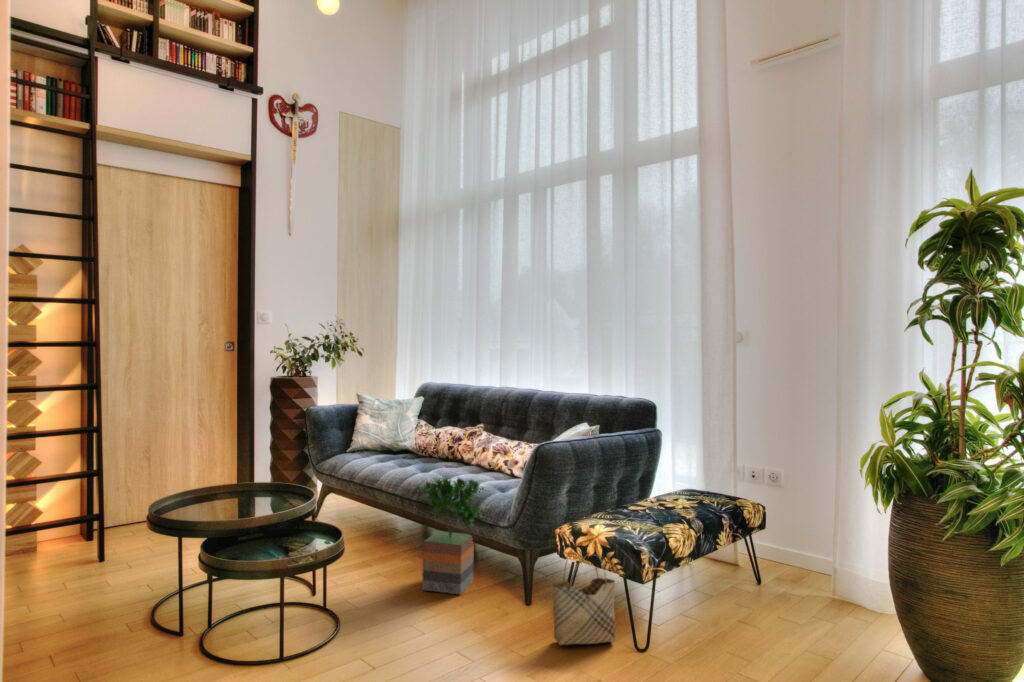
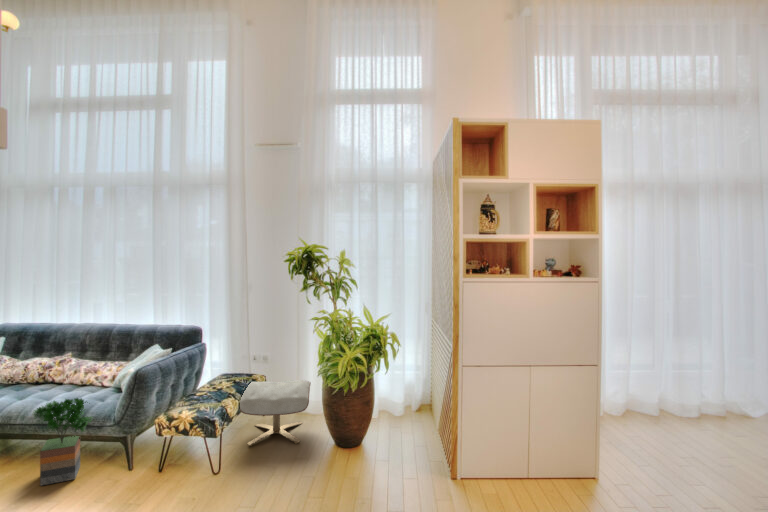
ottoman: none [698,510,853,647] -> present [238,380,311,446]
woven basket: present [553,549,616,645] -> none [158,425,198,489]

